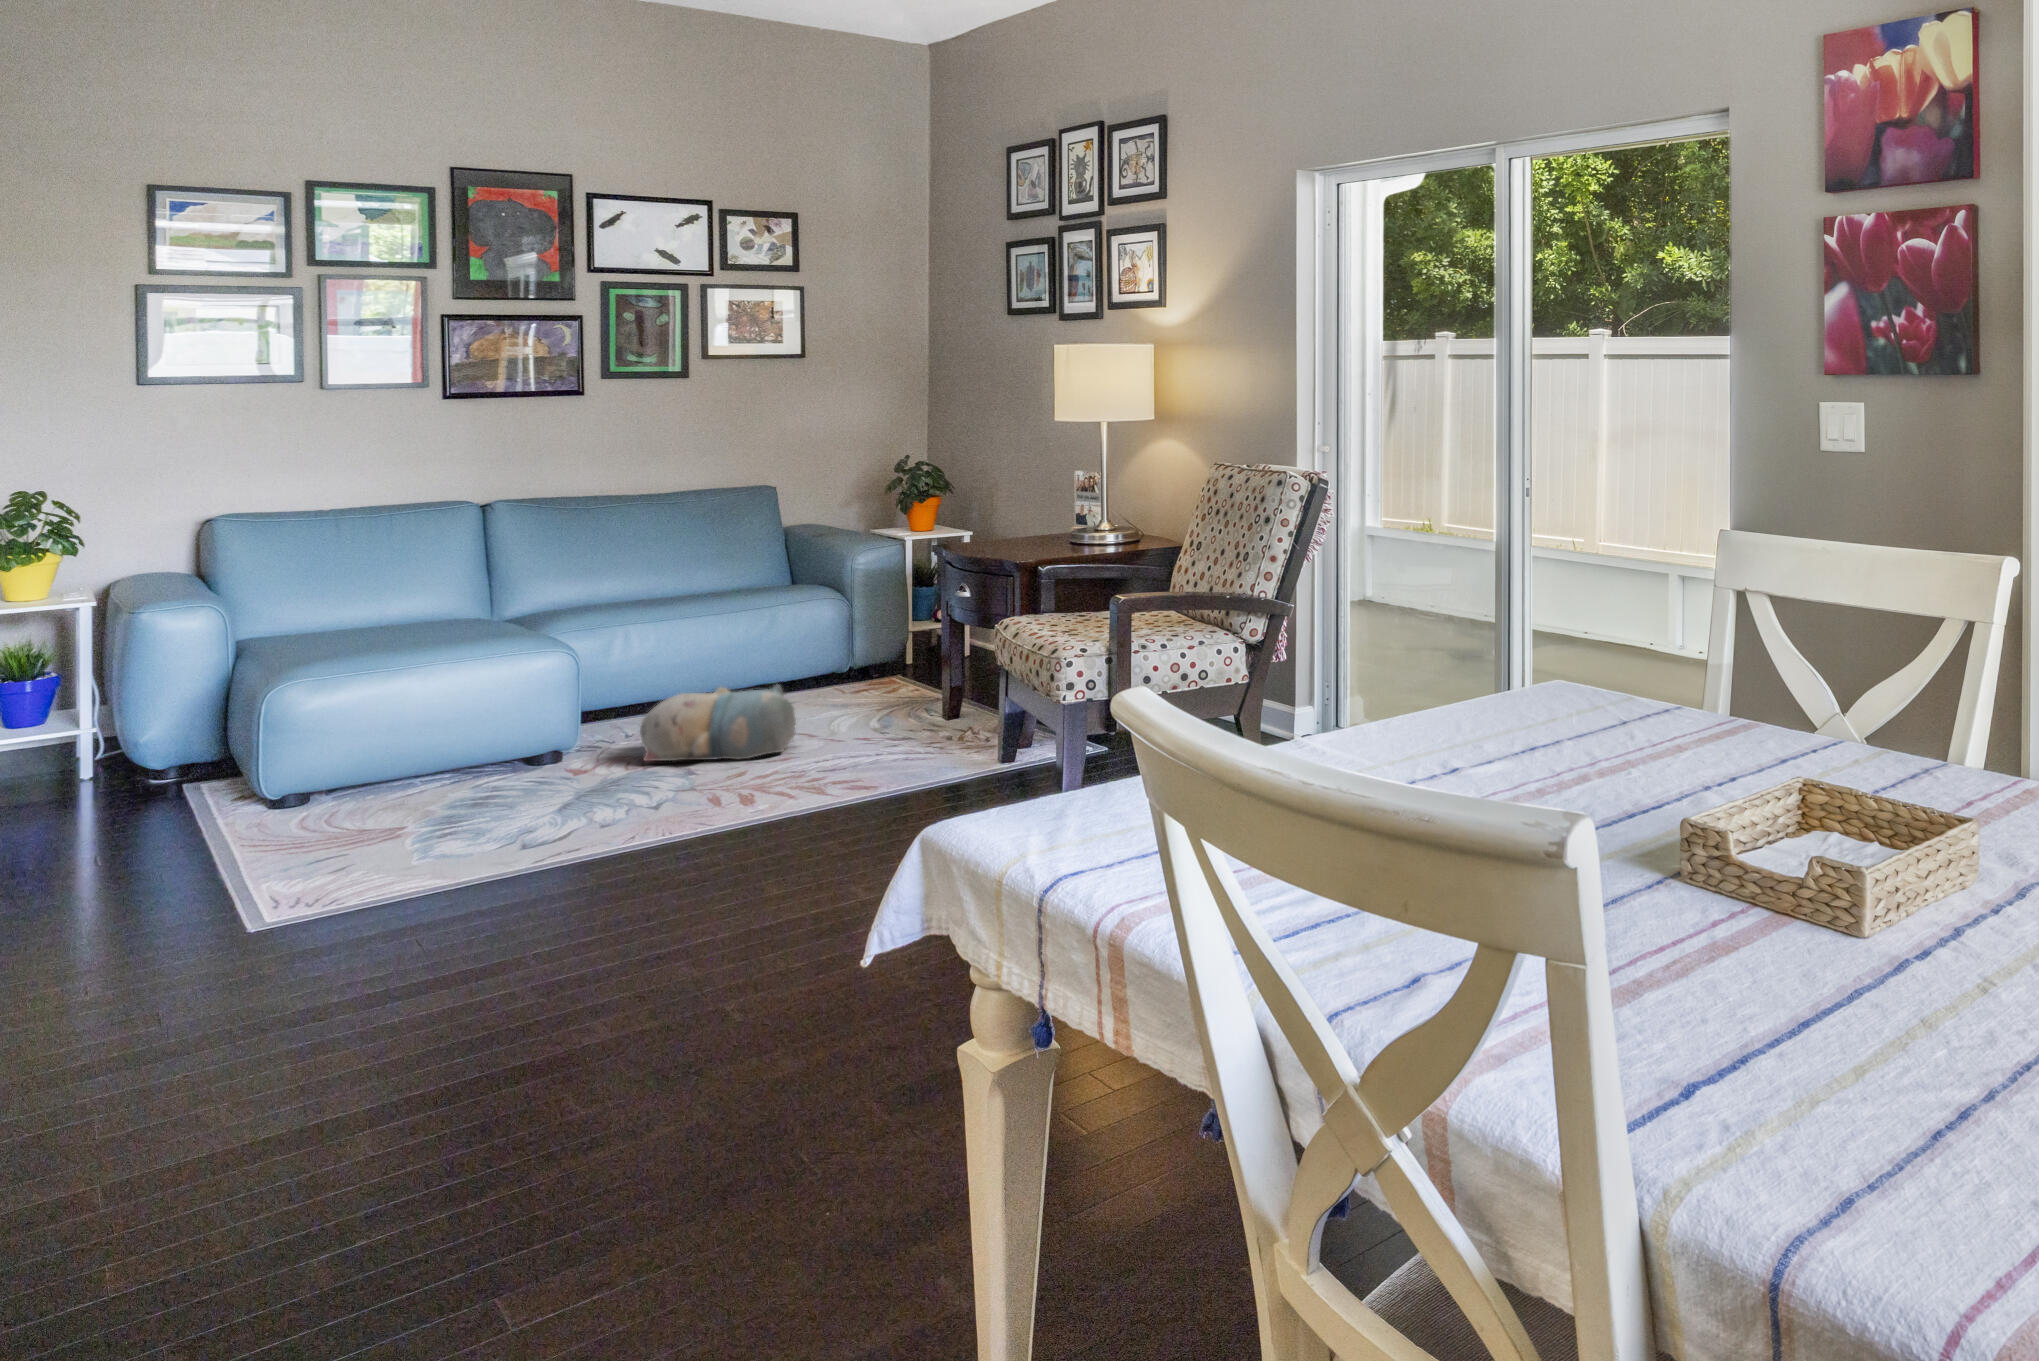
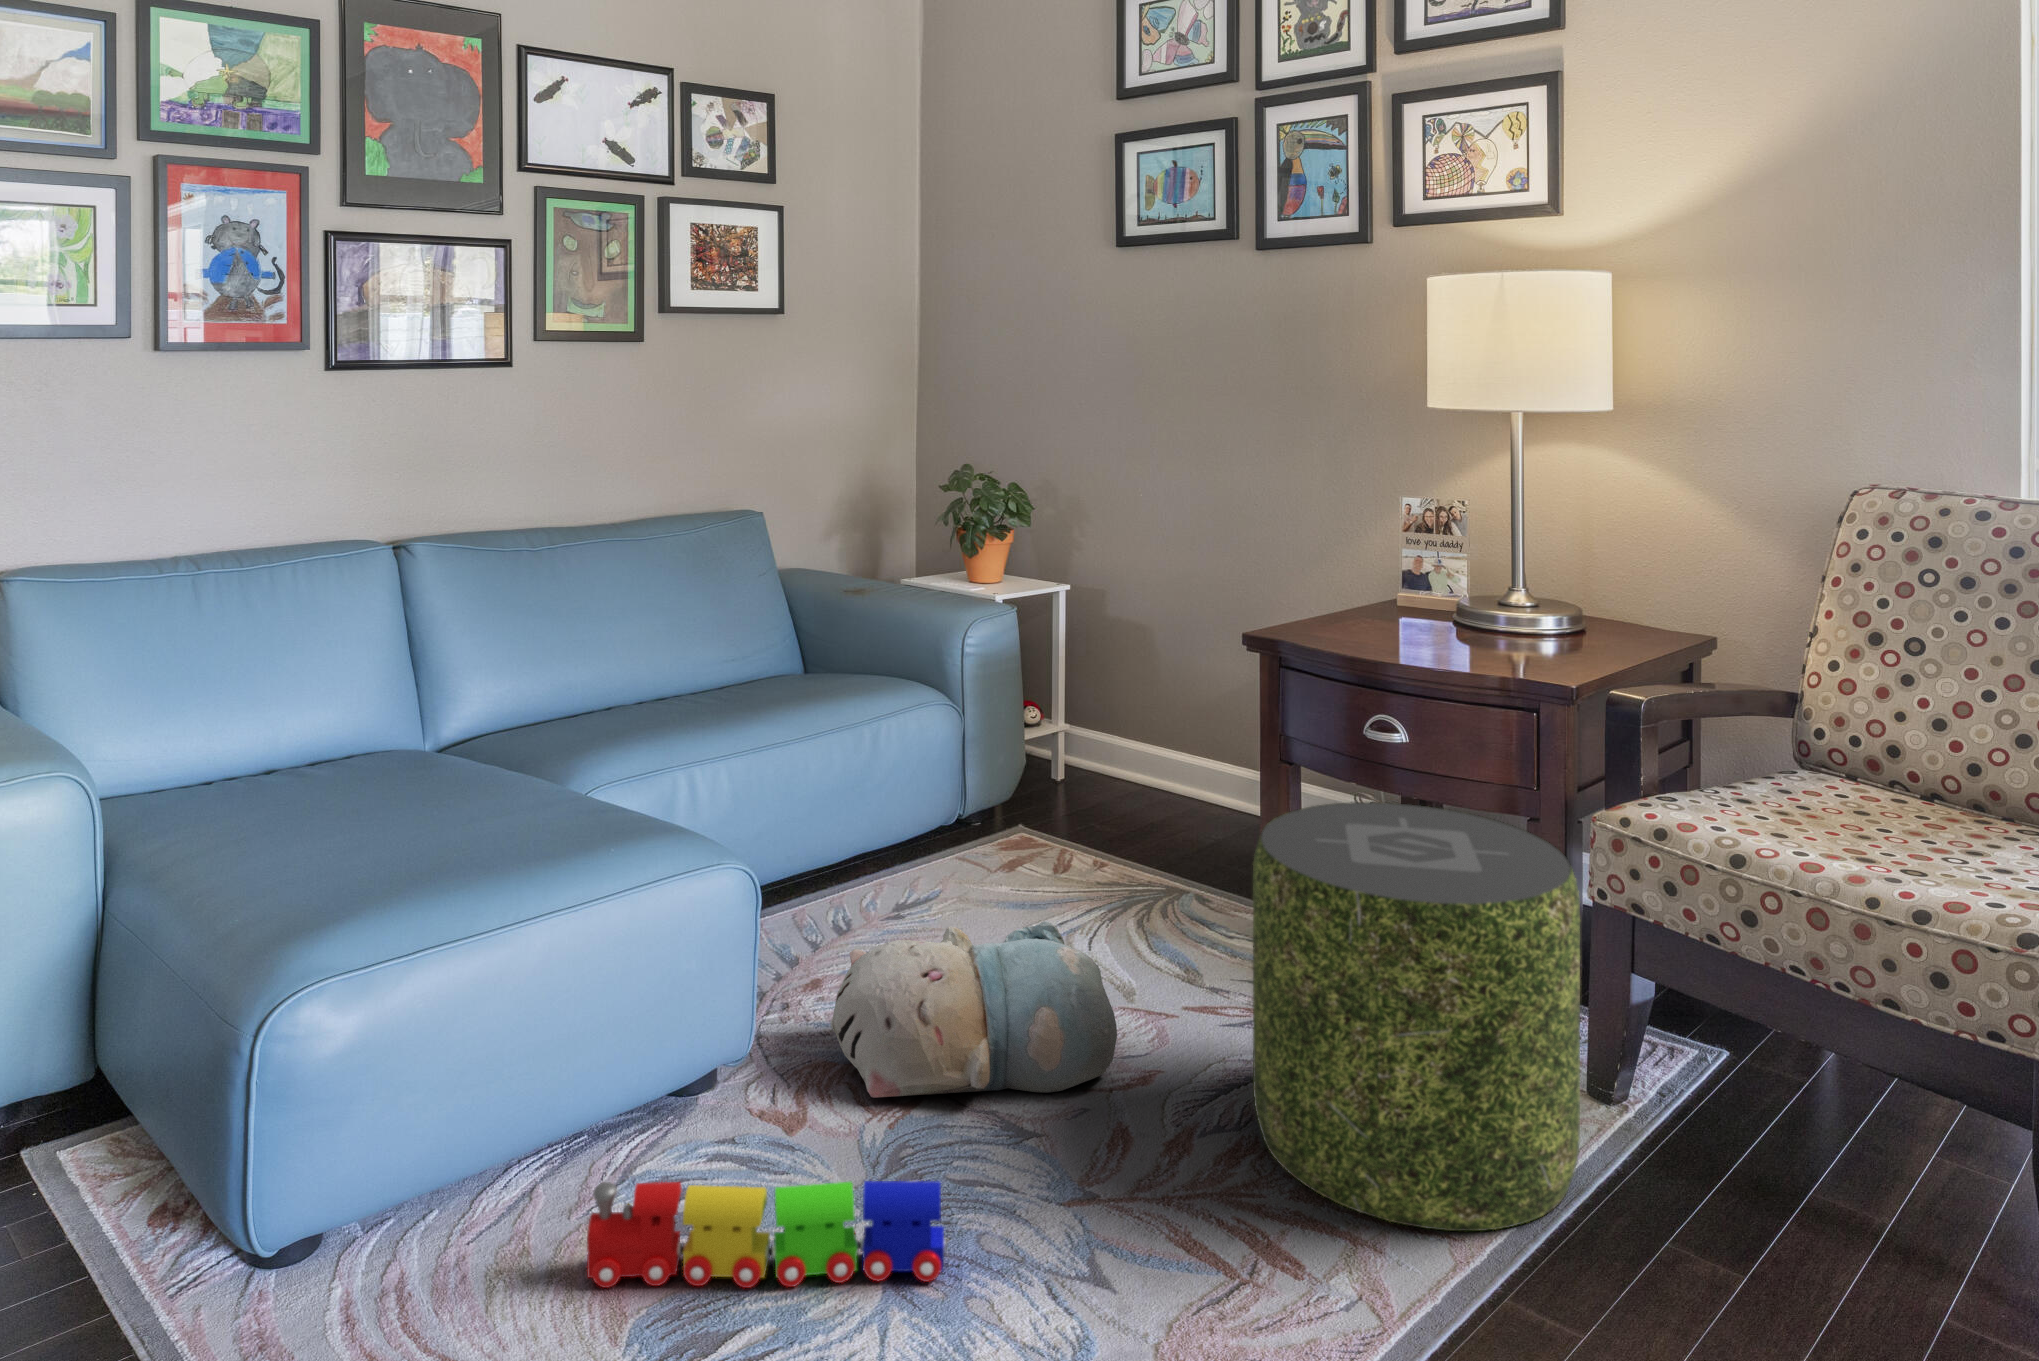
pouf: none [815,613,975,789] -> present [1253,802,1580,1231]
toy train: none [433,766,612,813] -> present [587,1181,947,1288]

